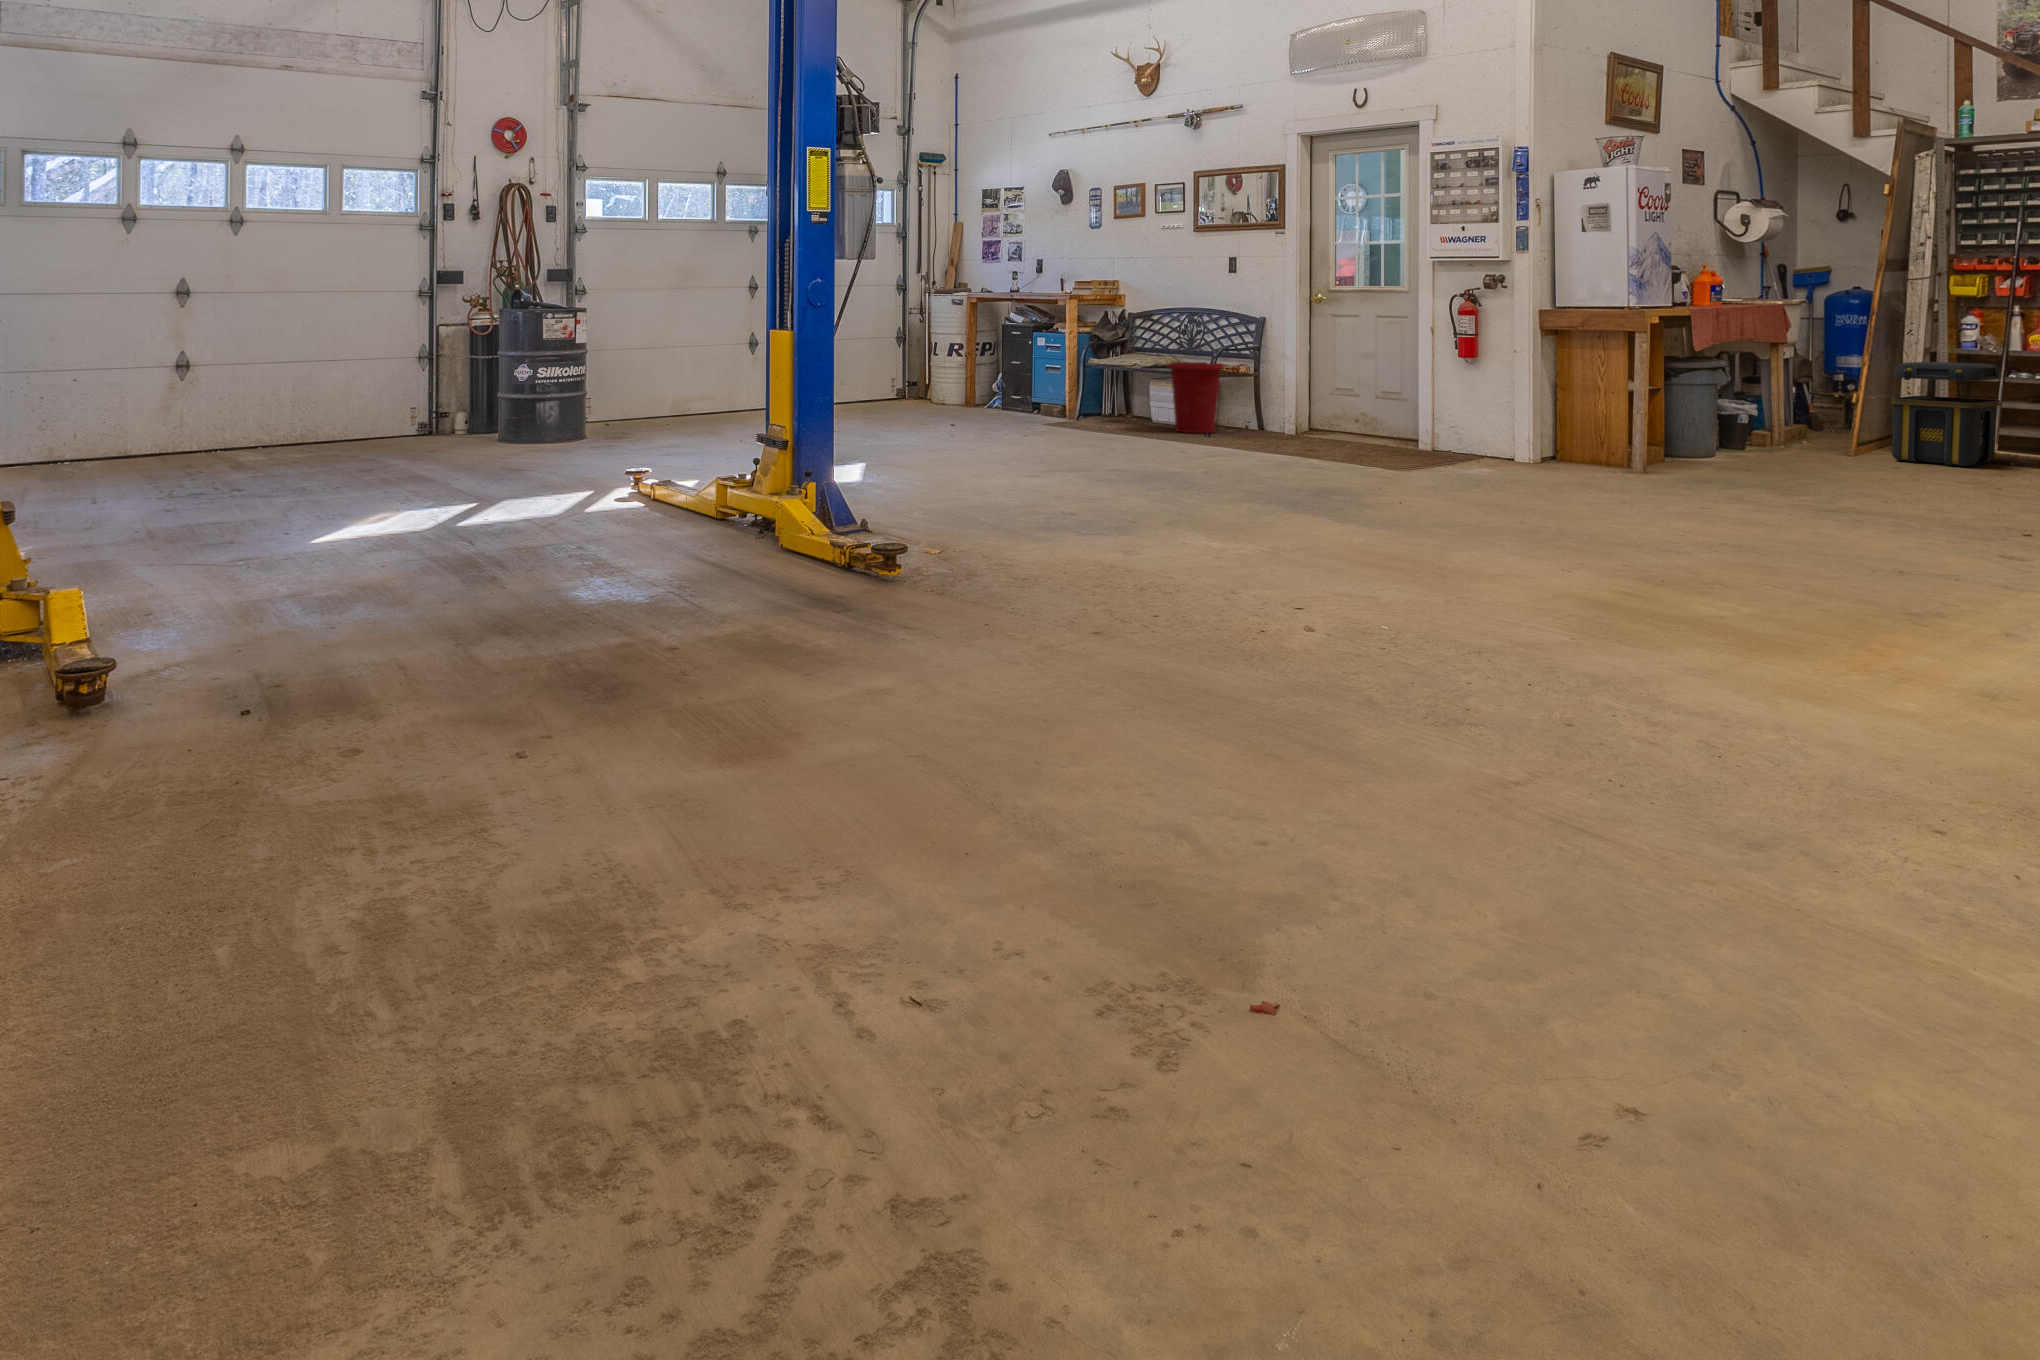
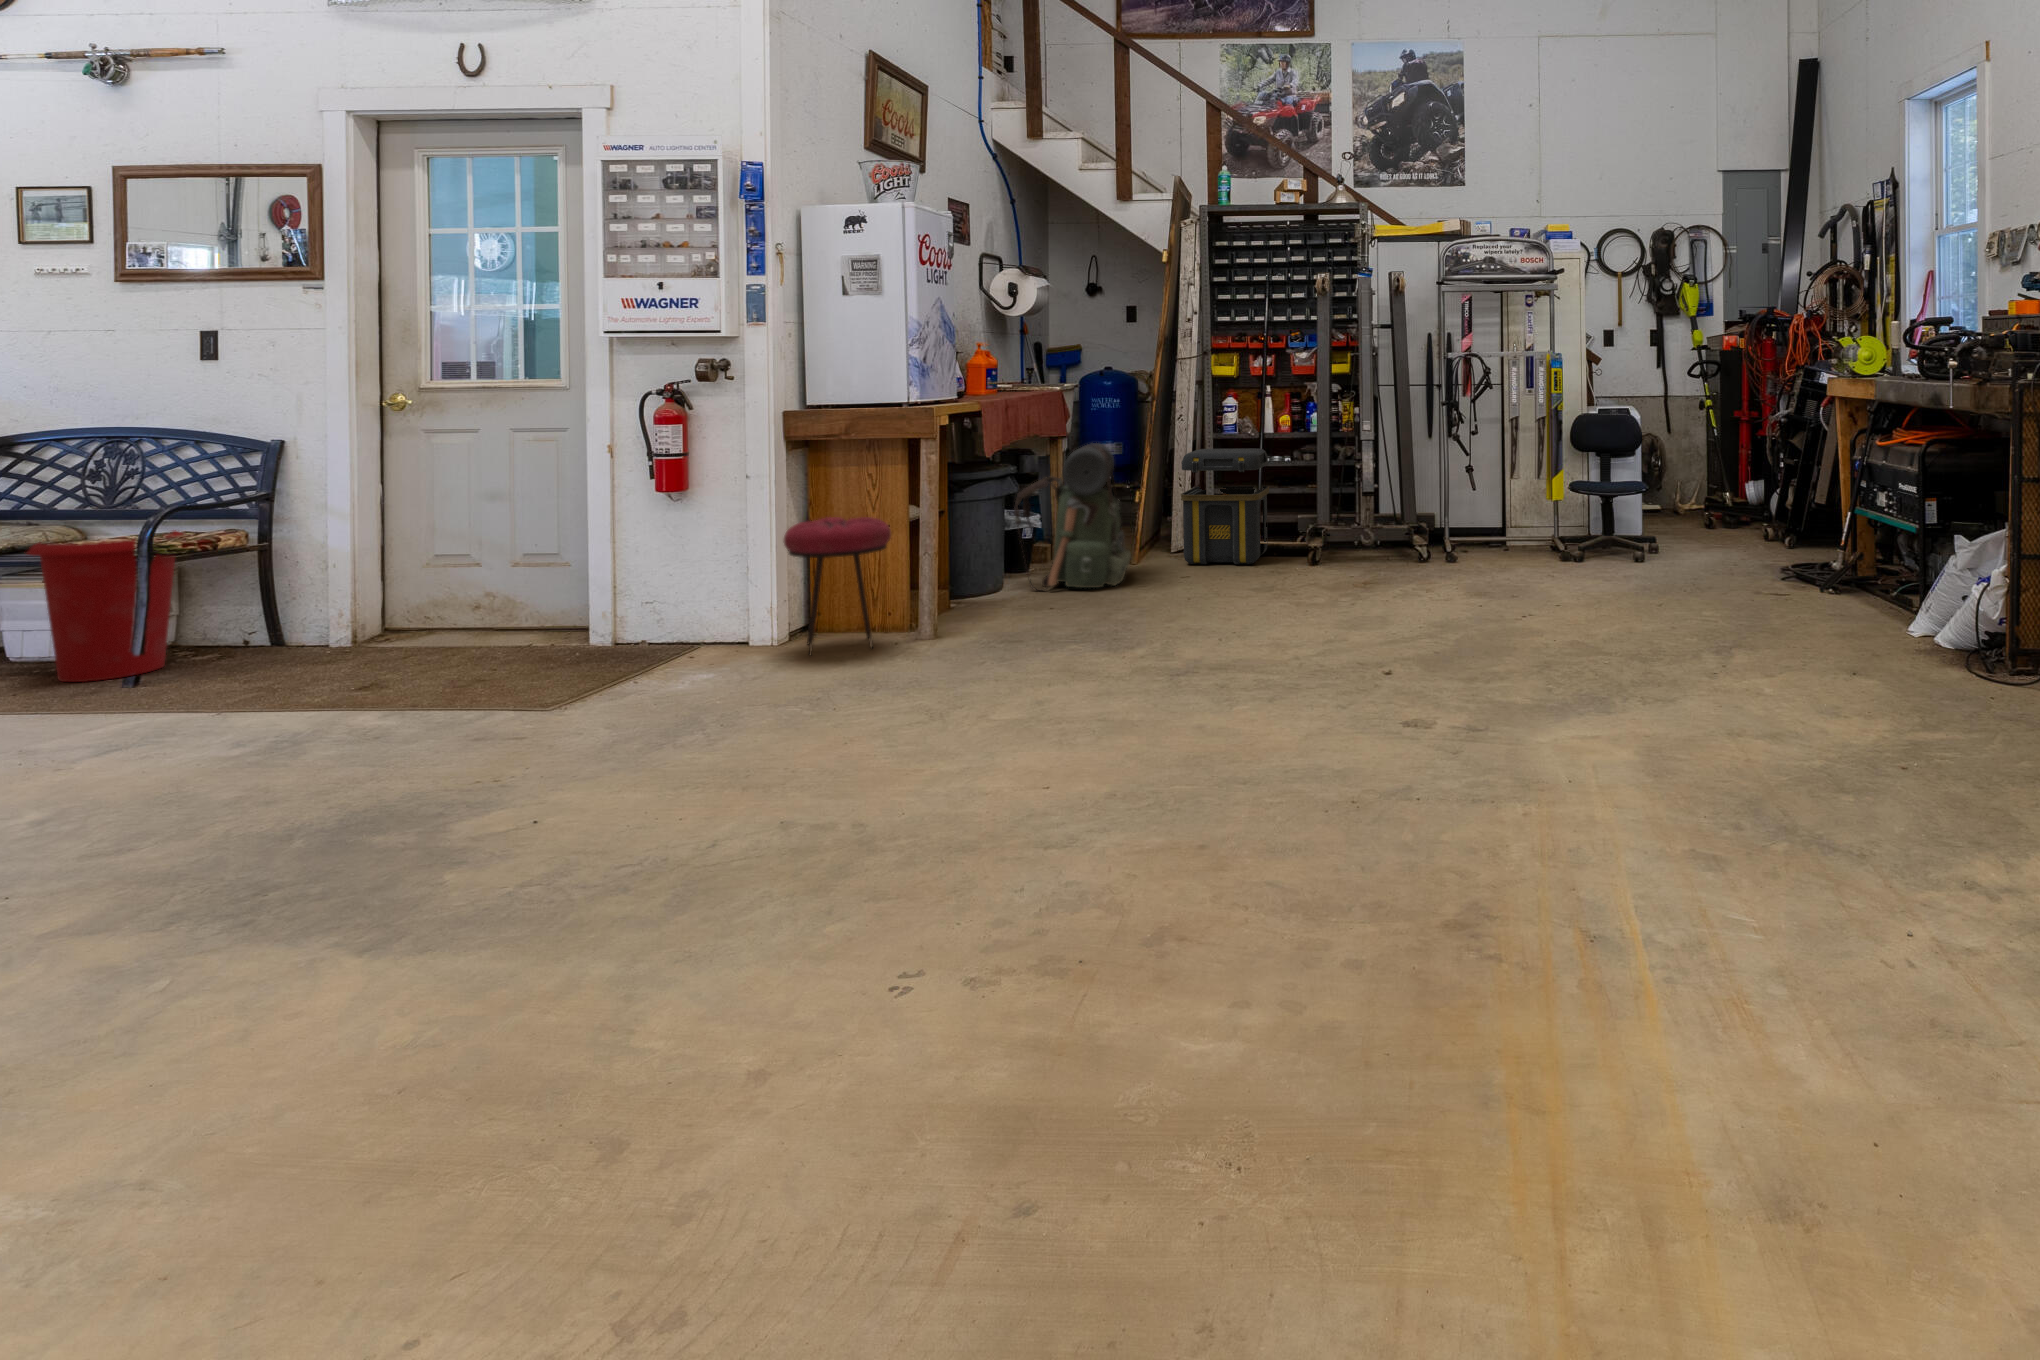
backpack: none [1719,349,1831,464] -> present [1014,443,1131,590]
stool: none [1535,380,1609,469] -> present [783,517,891,655]

